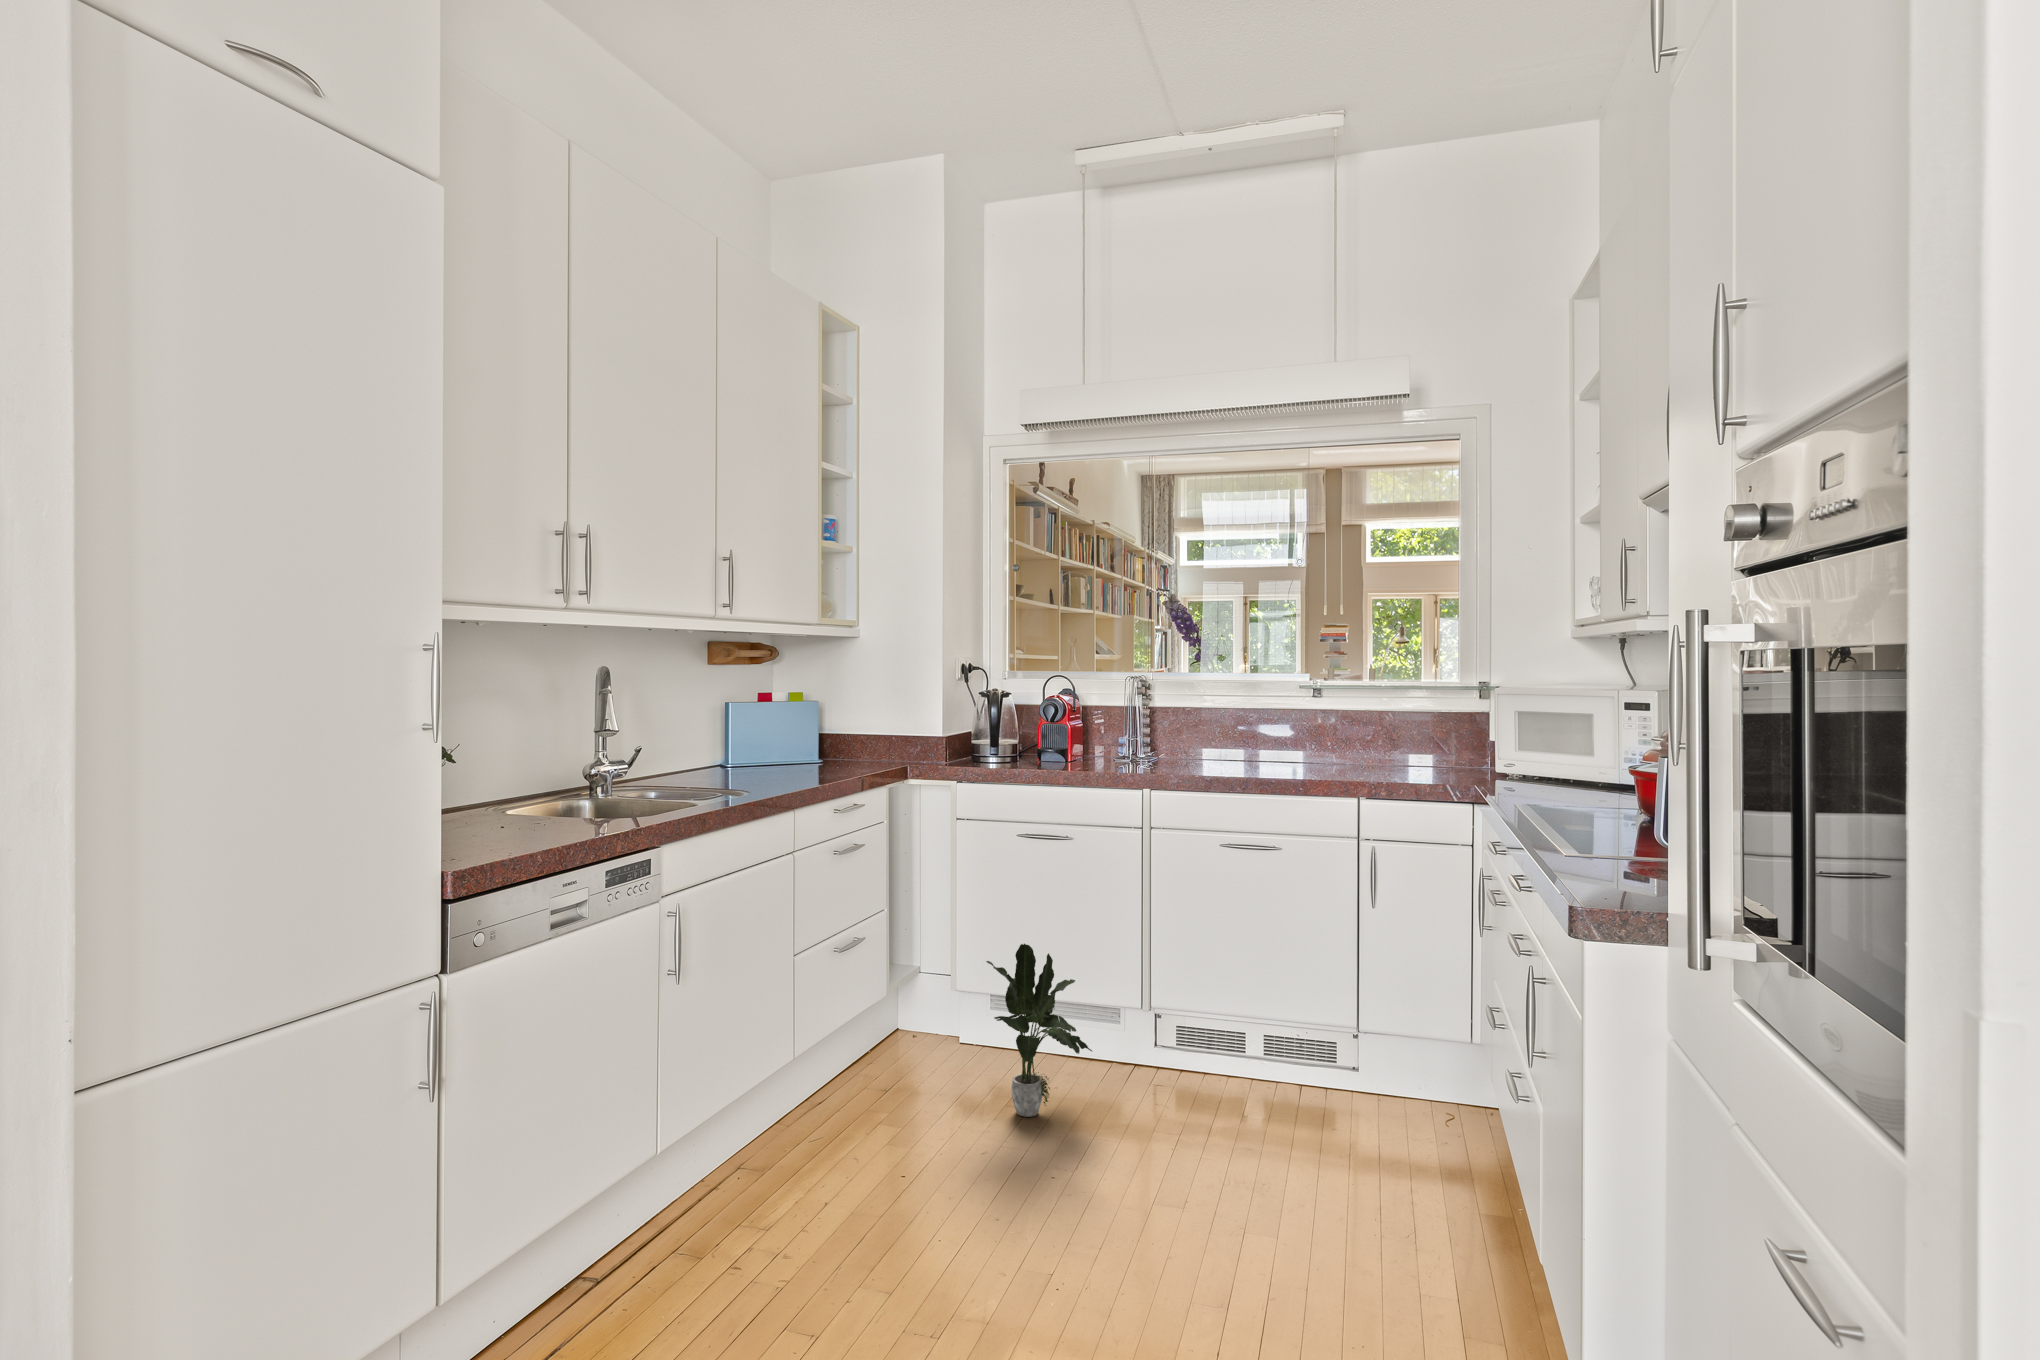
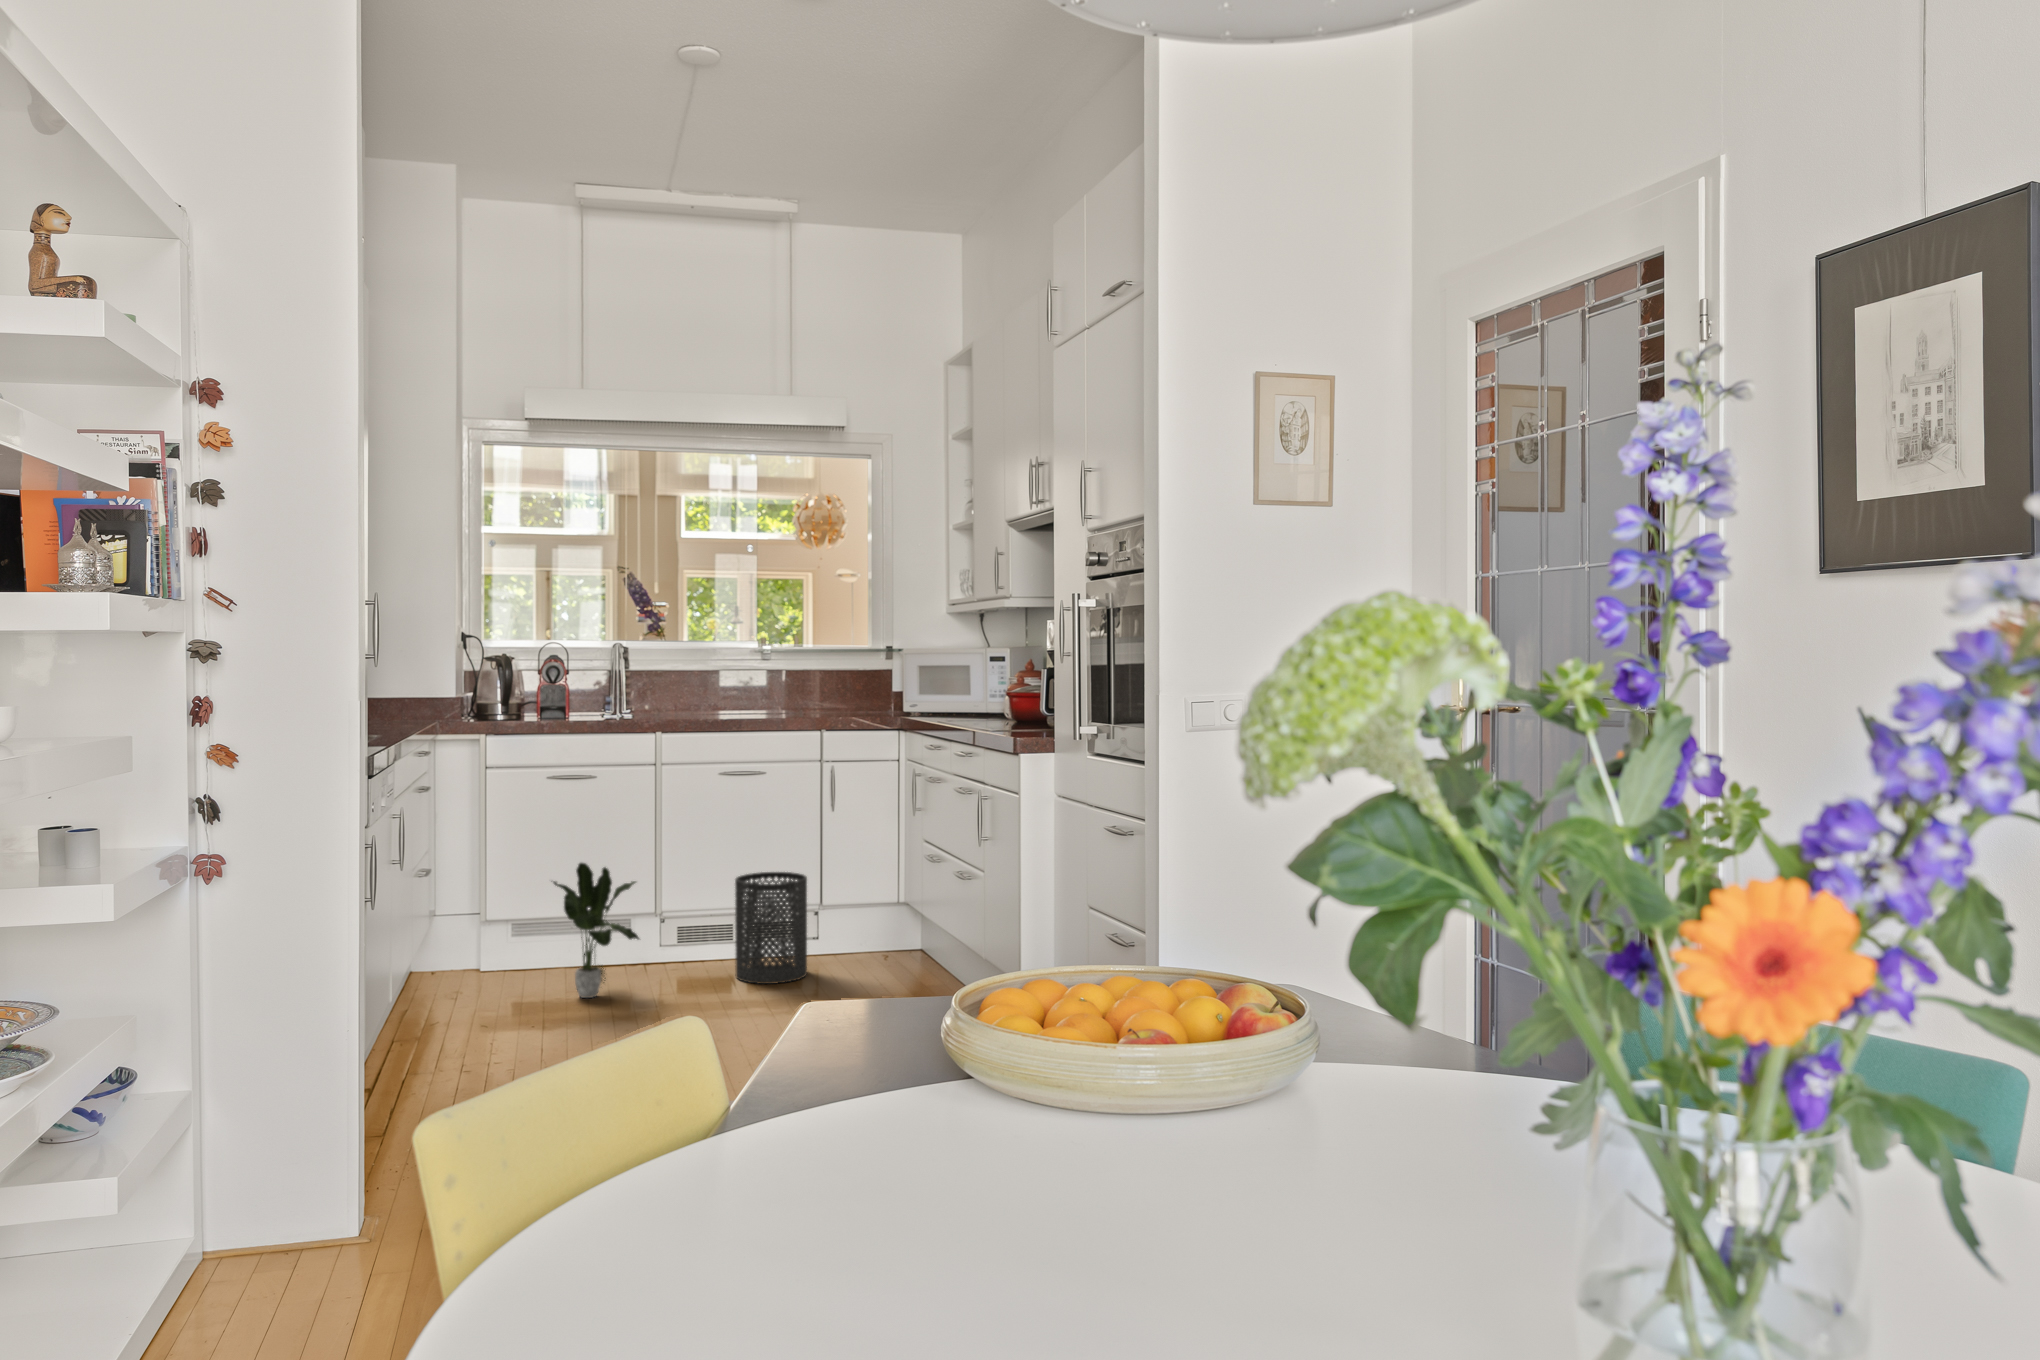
trash can: none [1221,980,1320,1148] -> present [735,872,807,984]

